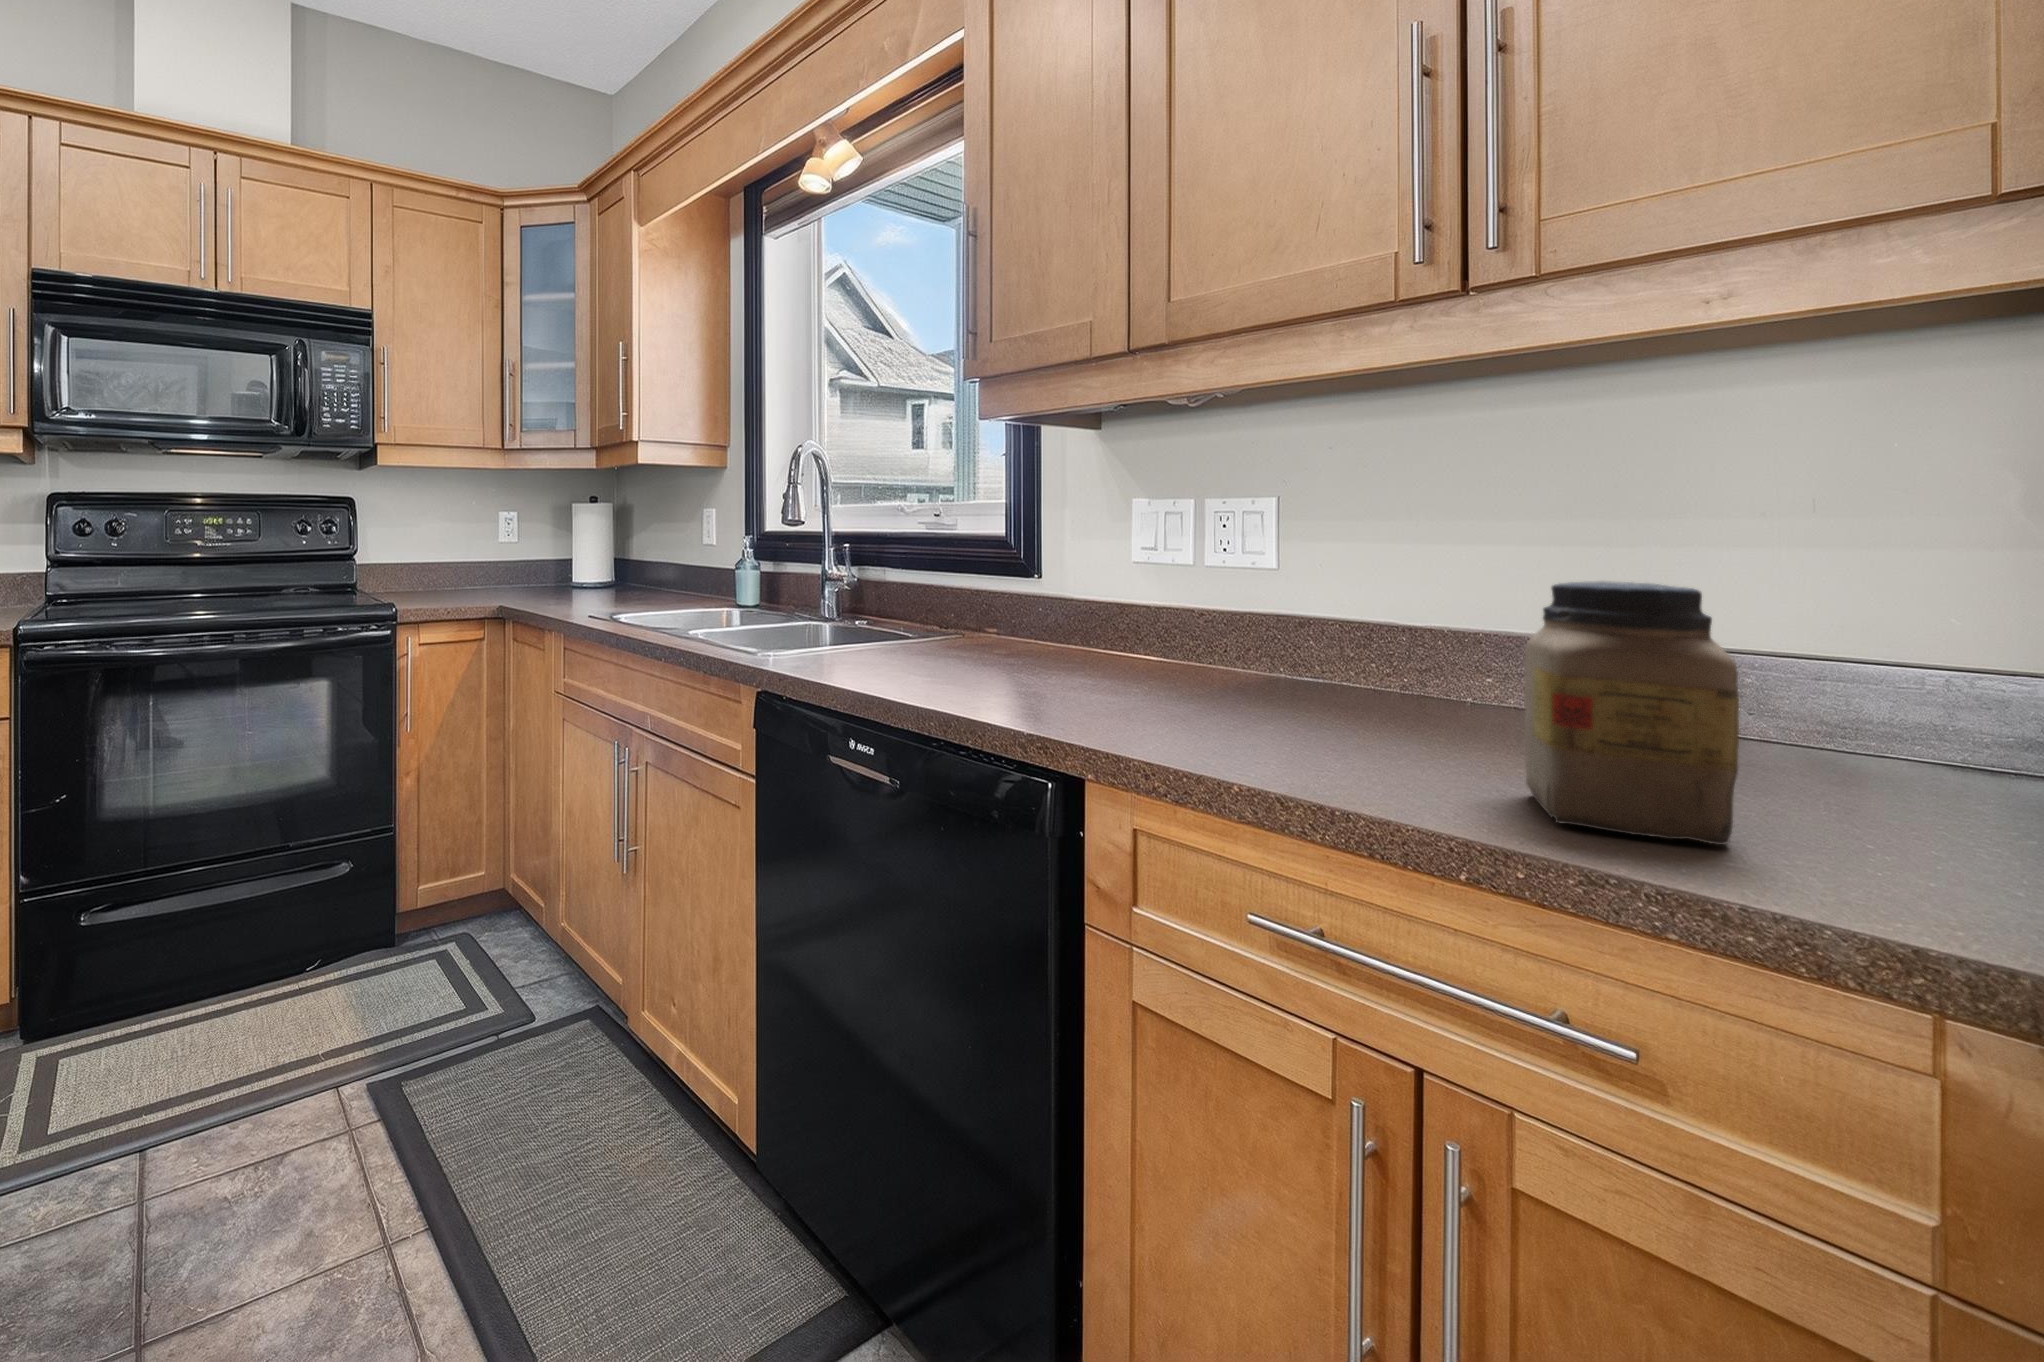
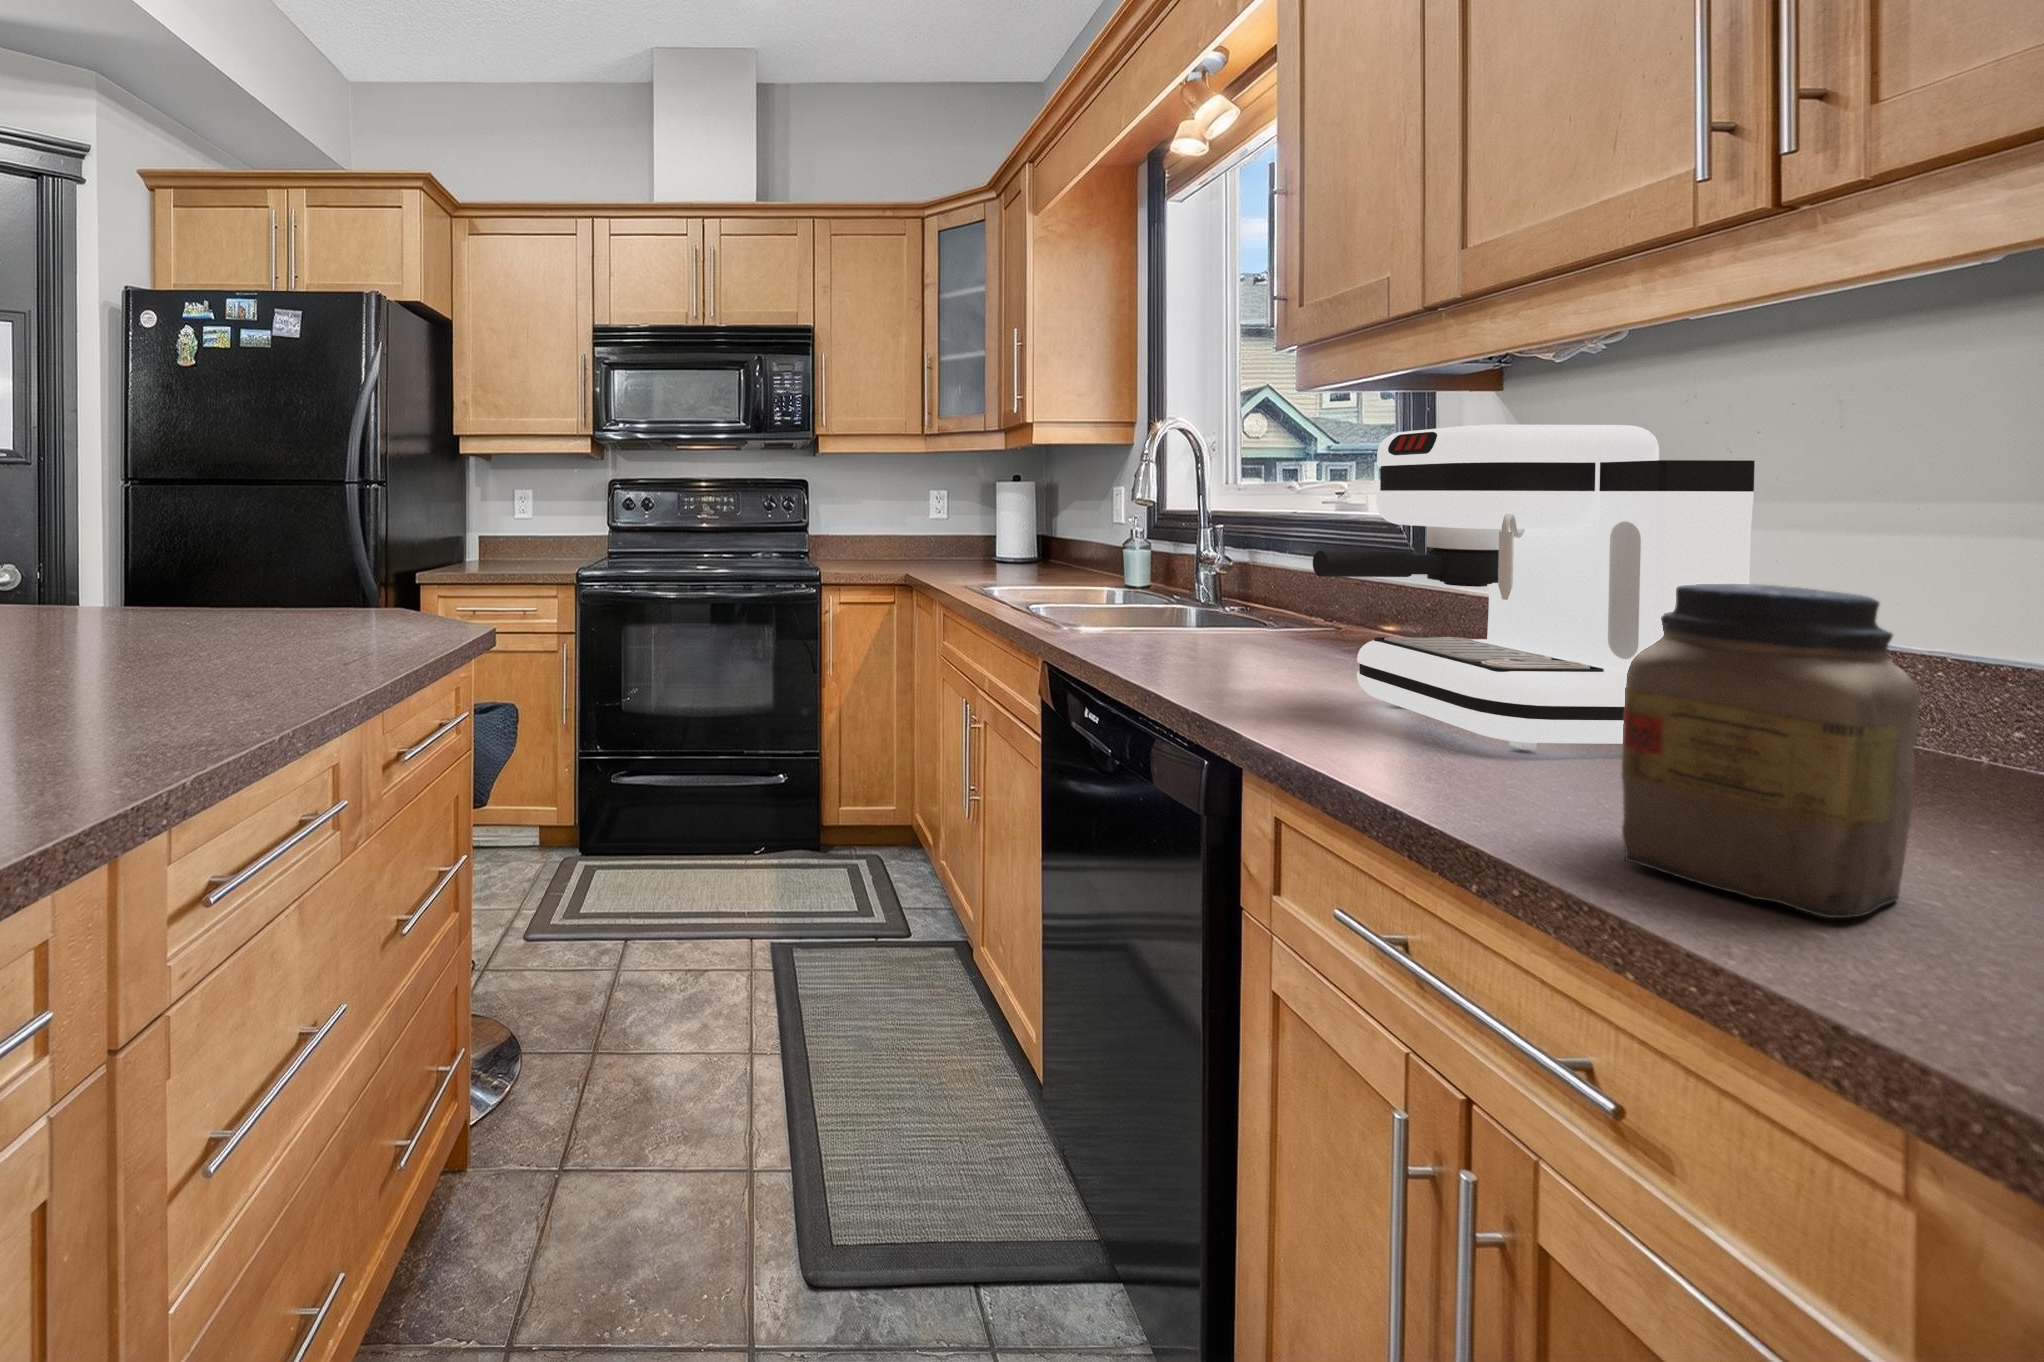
coffee maker: none [1126,451,1408,730] -> present [1313,425,1755,749]

